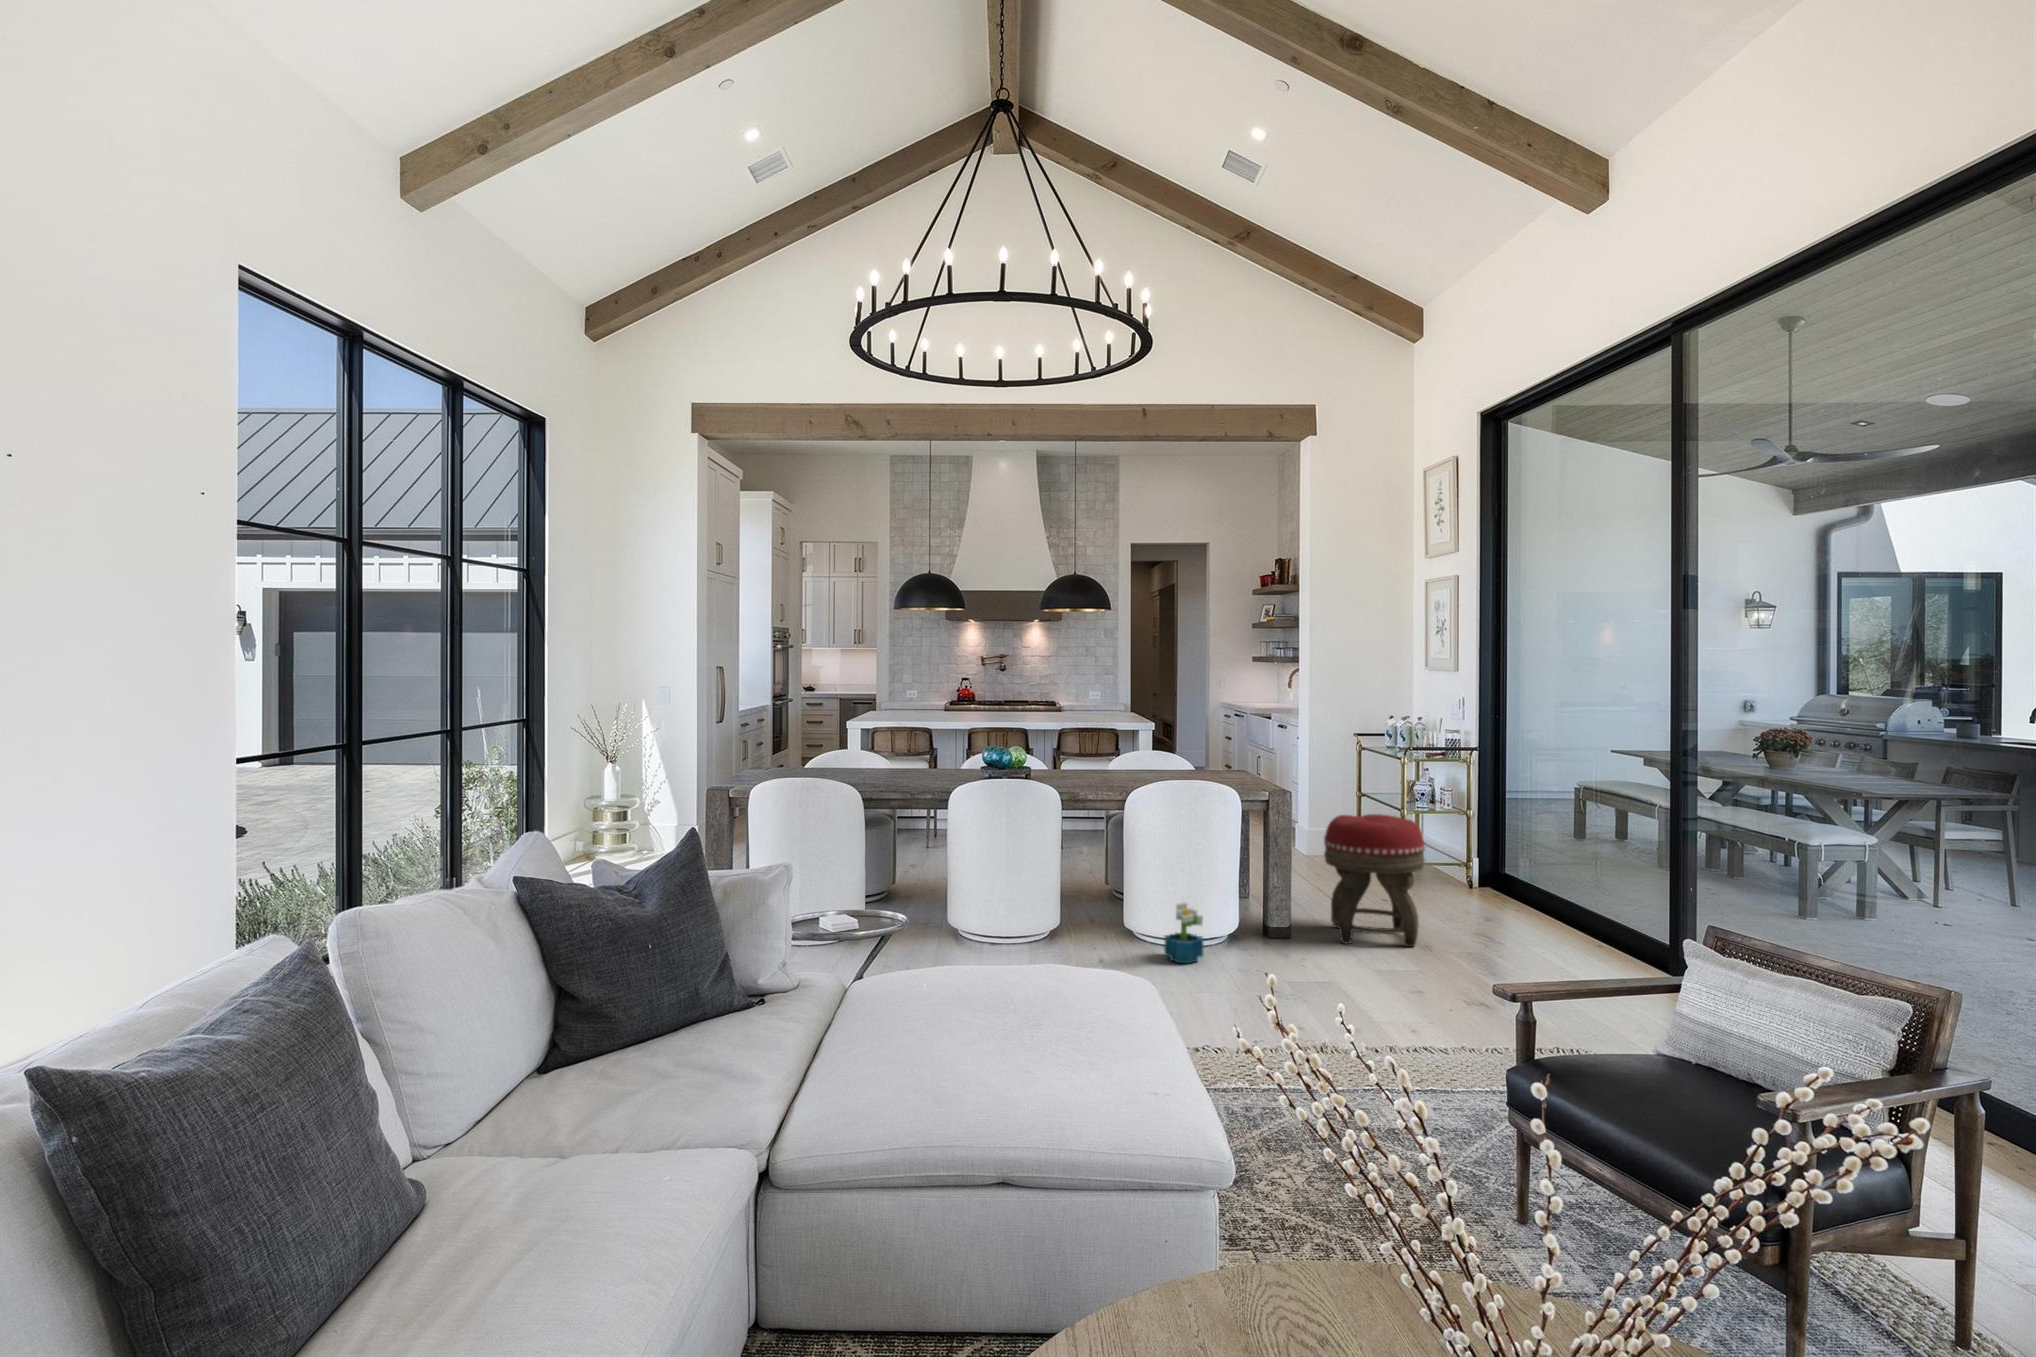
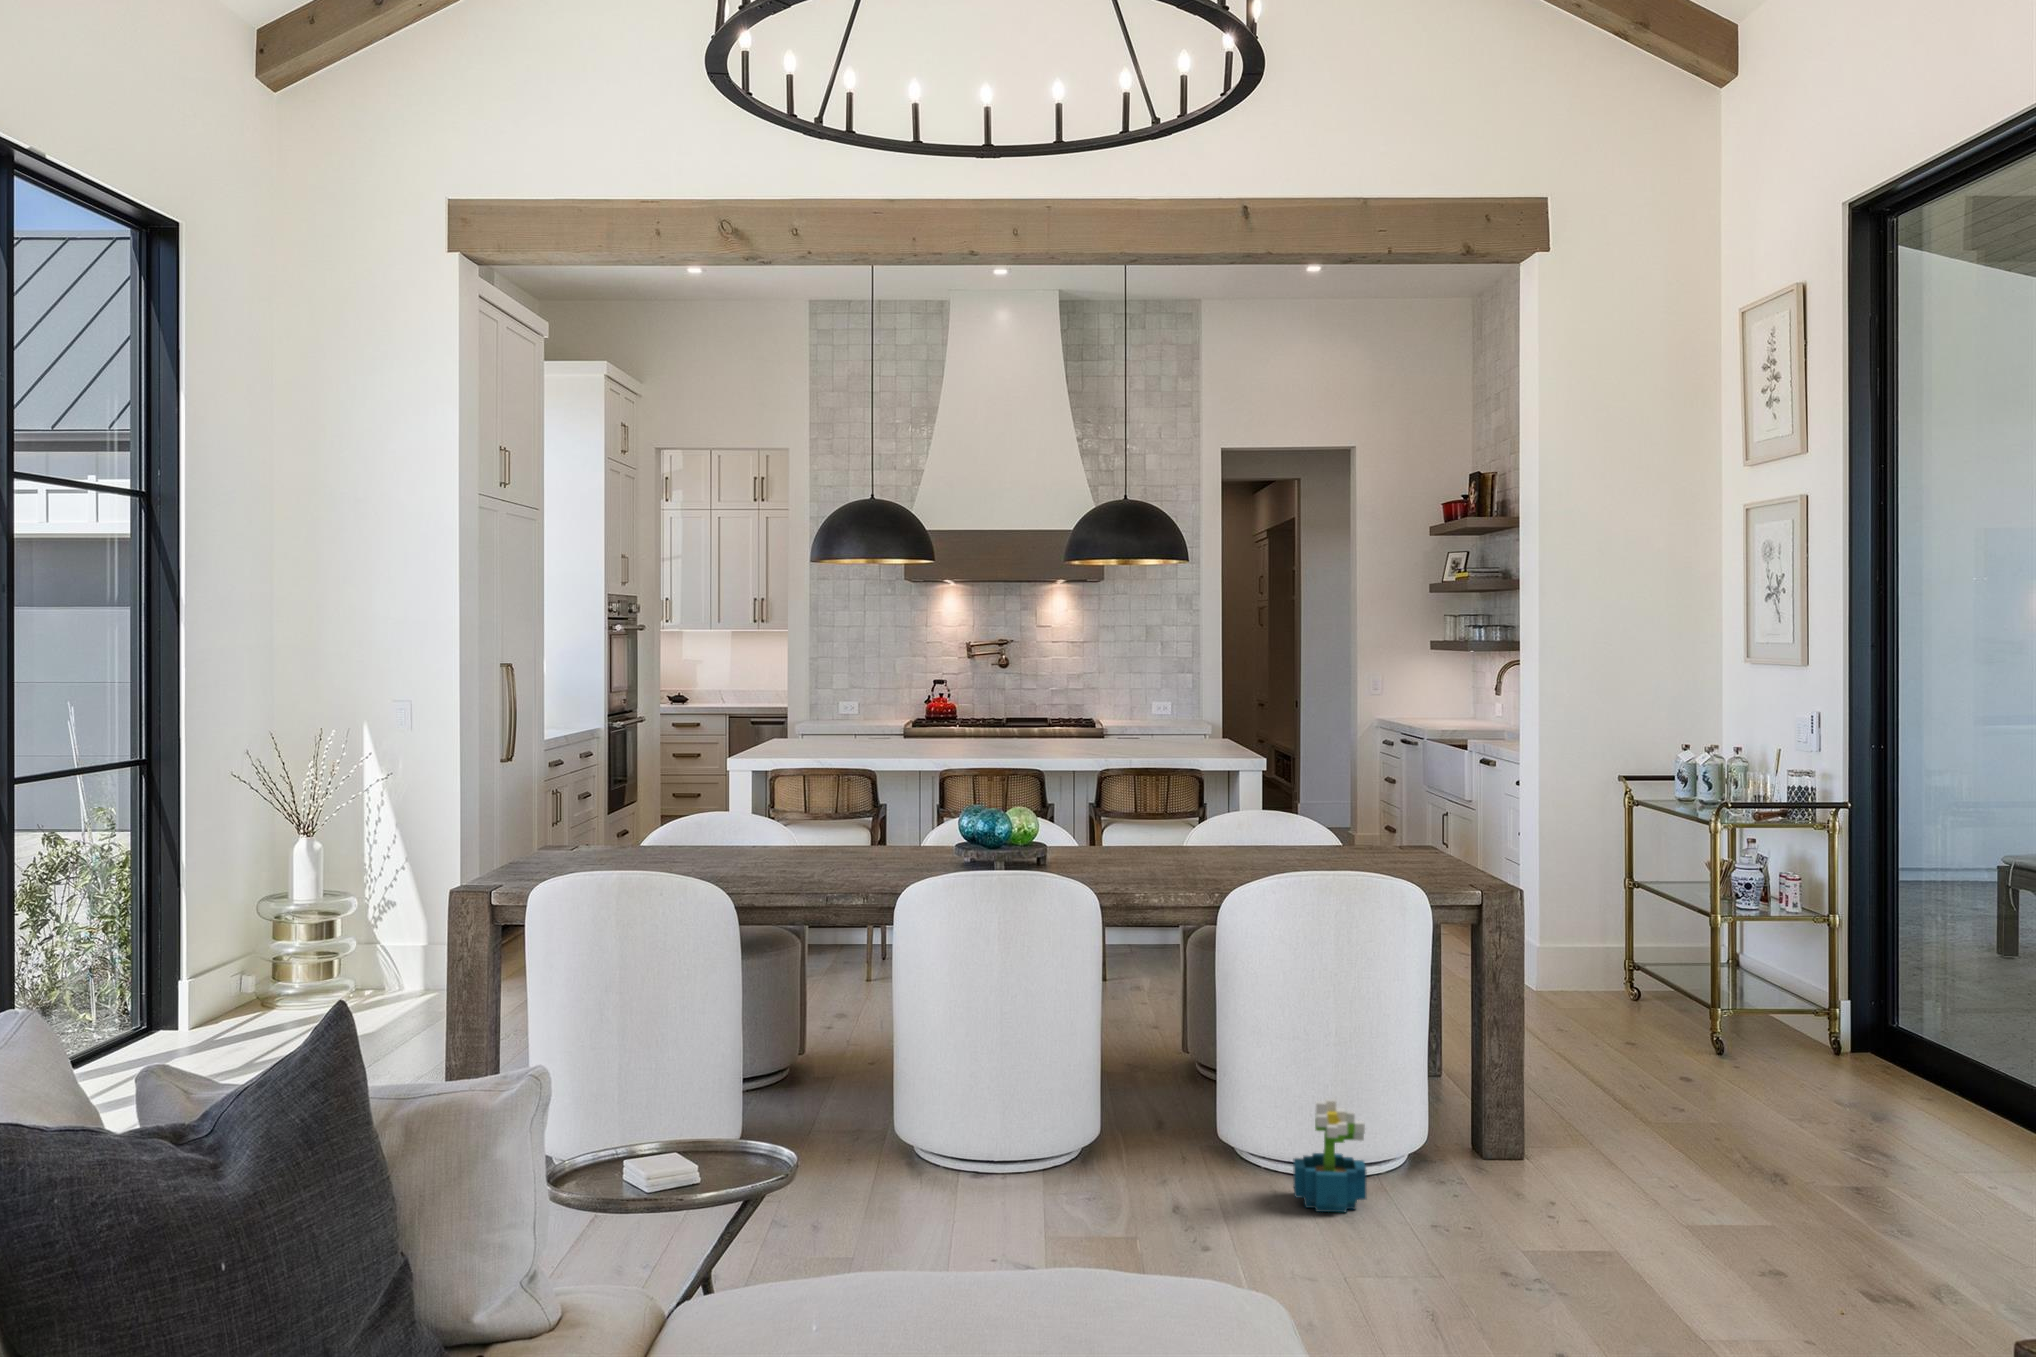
footstool: present [1324,814,1425,947] -> none [1583,929,1771,1176]

